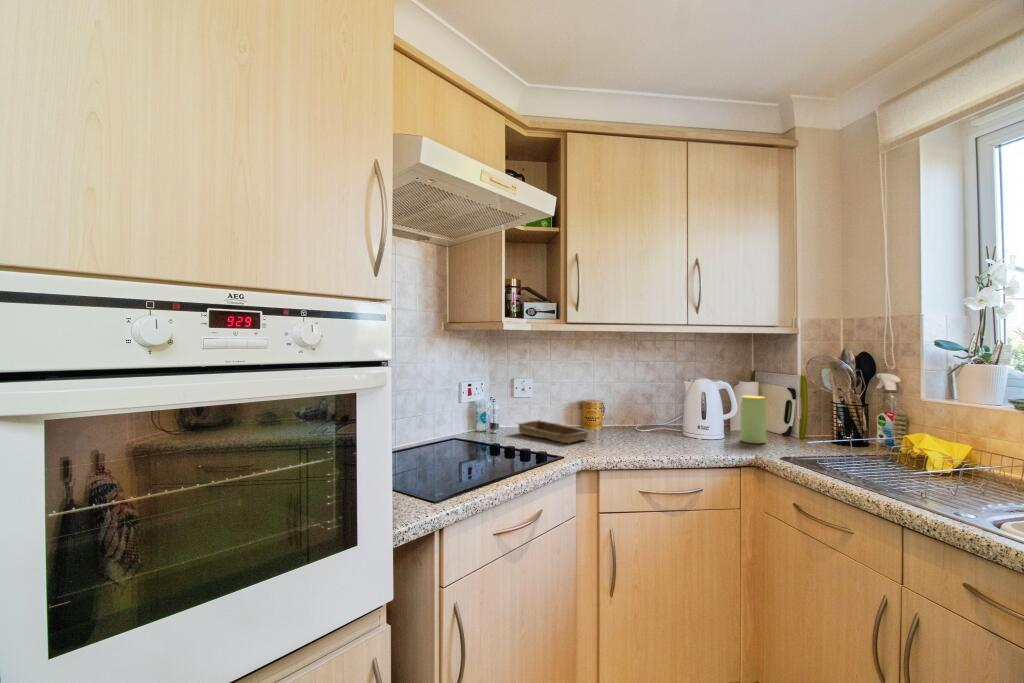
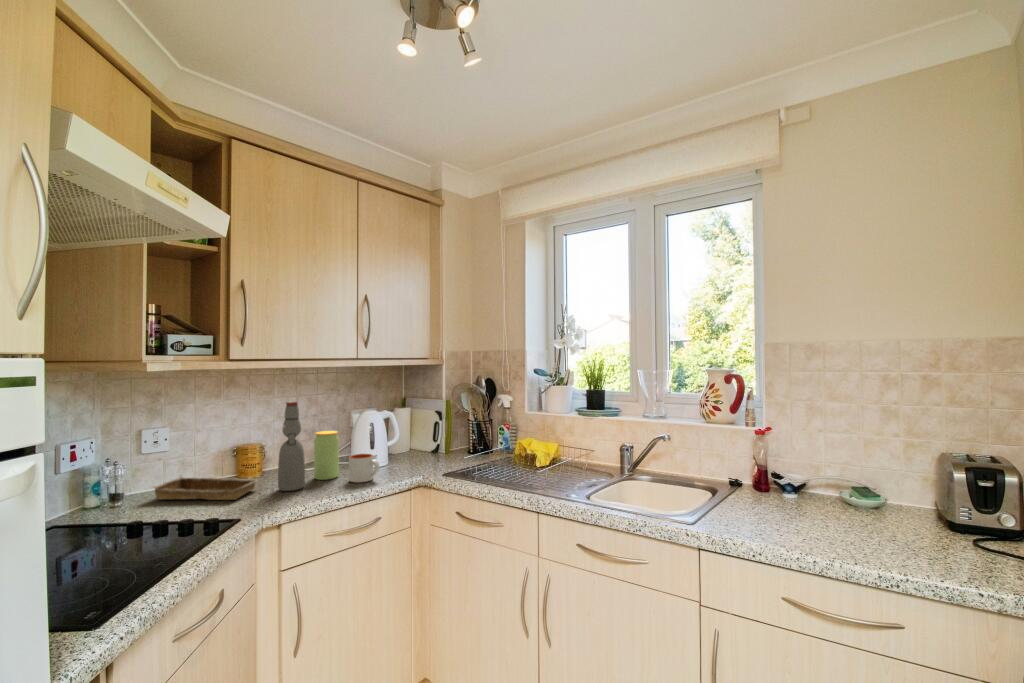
bottle: none [605,363,628,445] -> present [278,402,305,491]
jar: present [740,396,766,443] -> present [314,431,339,480]
mug: none [671,421,702,450] -> present [349,454,380,483]

